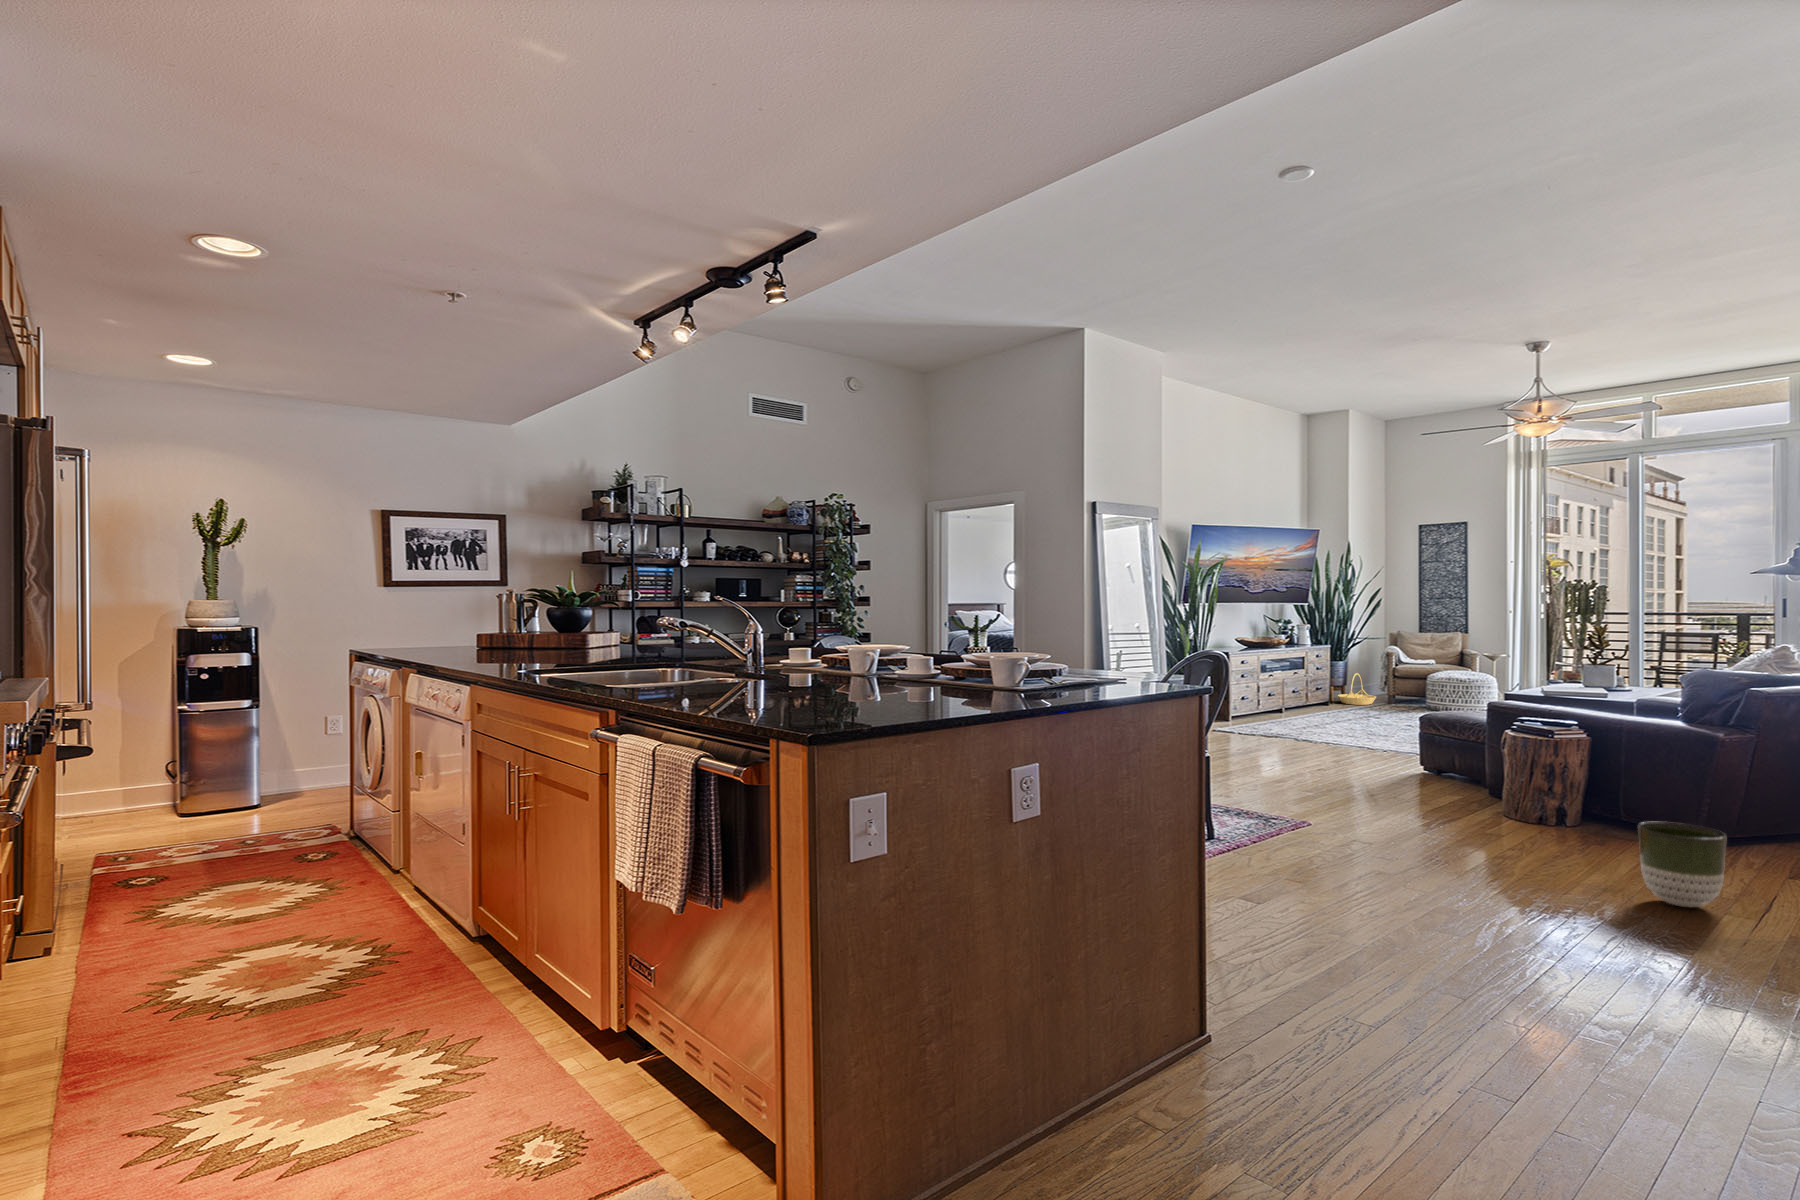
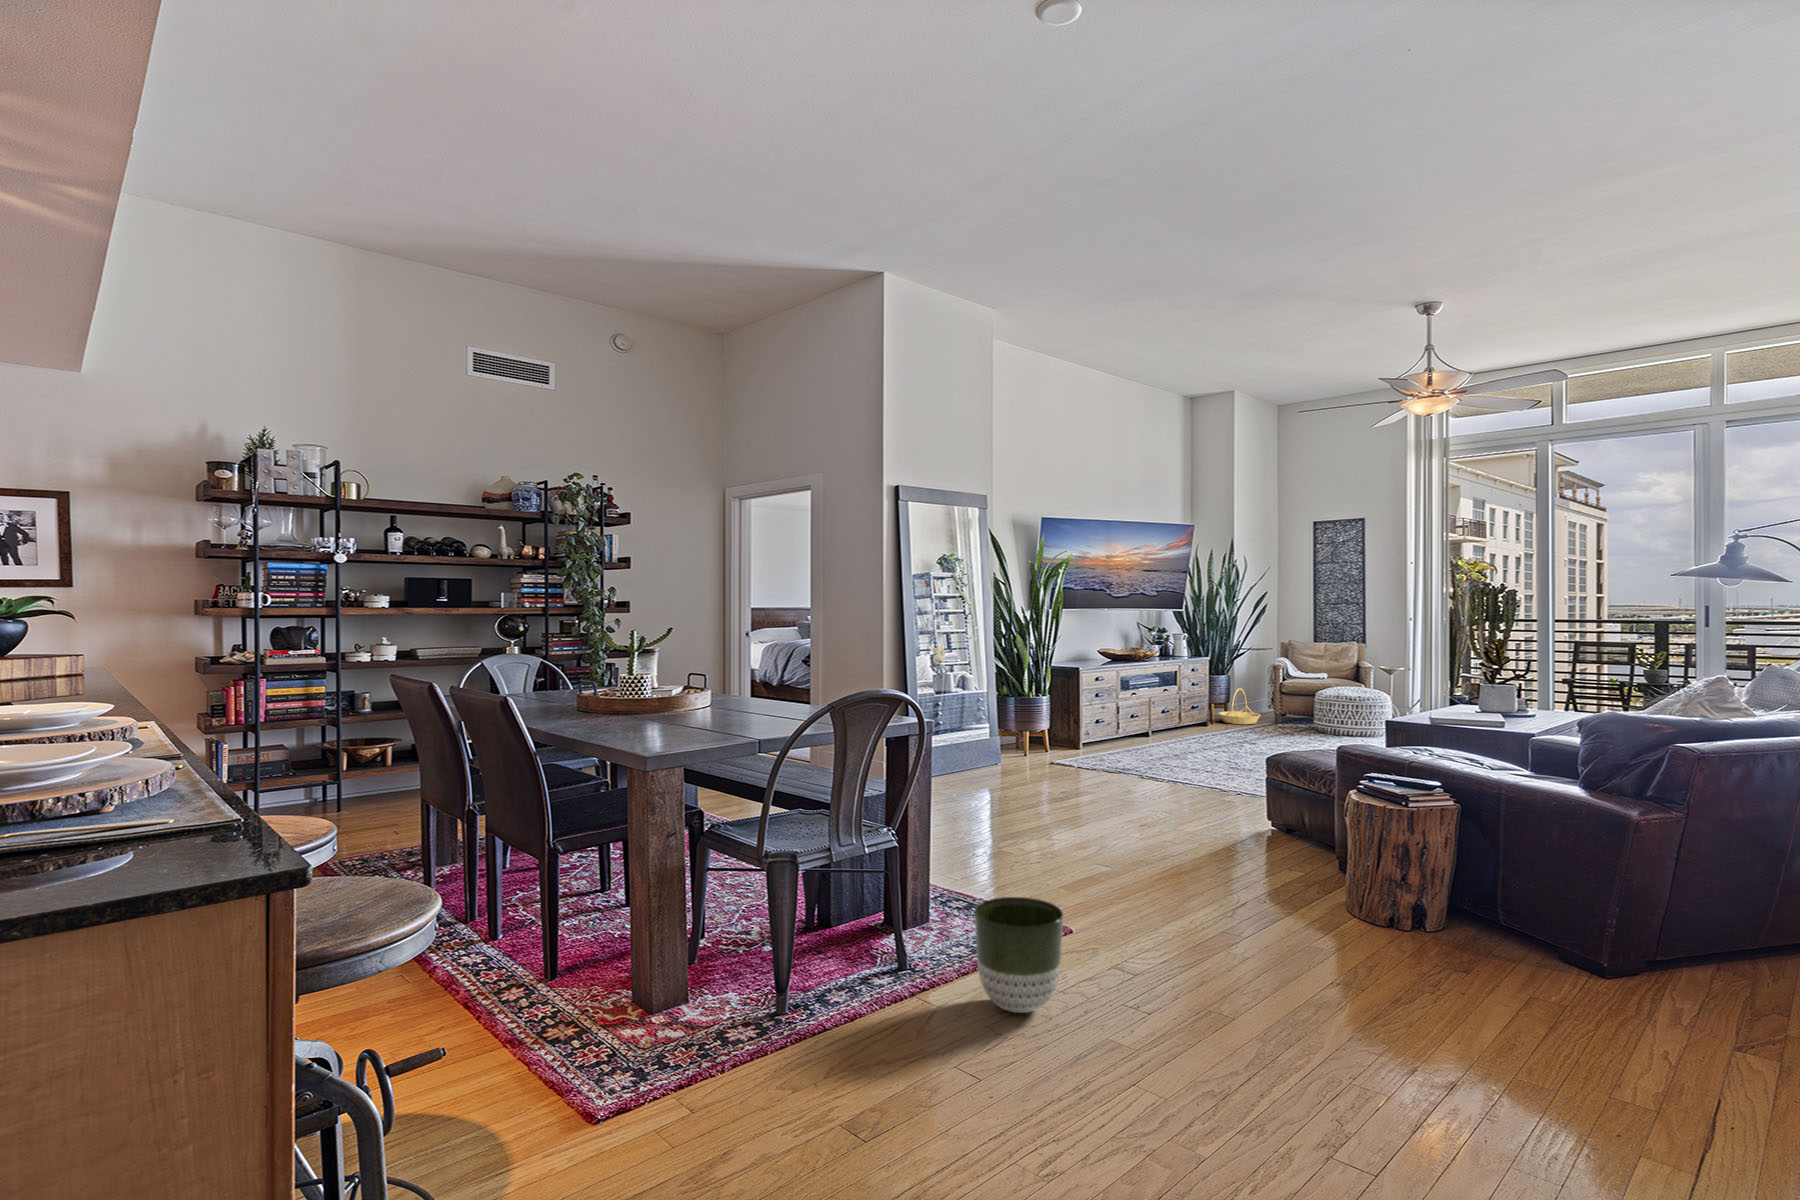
planter: present [1638,822,1727,907] -> present [975,897,1063,1013]

